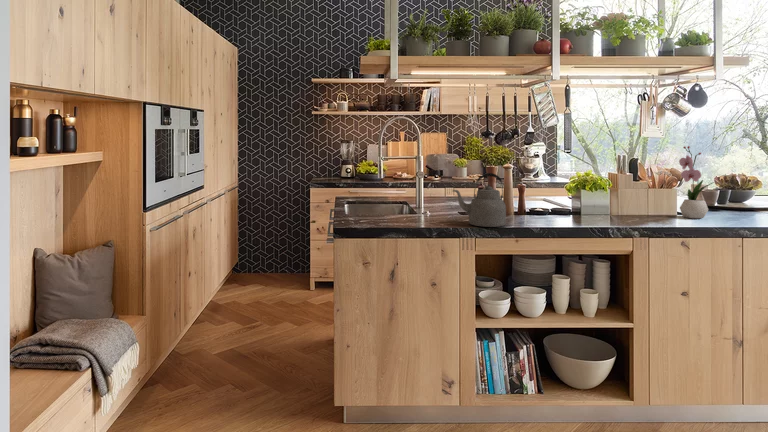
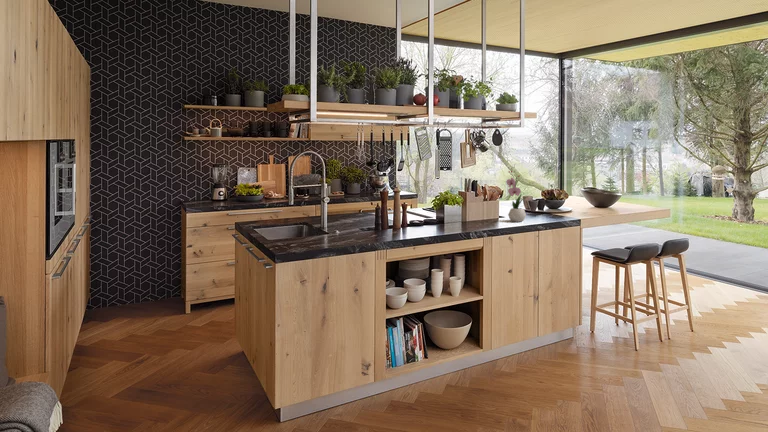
kettle: present [453,173,506,227] -> none [357,195,398,236]

